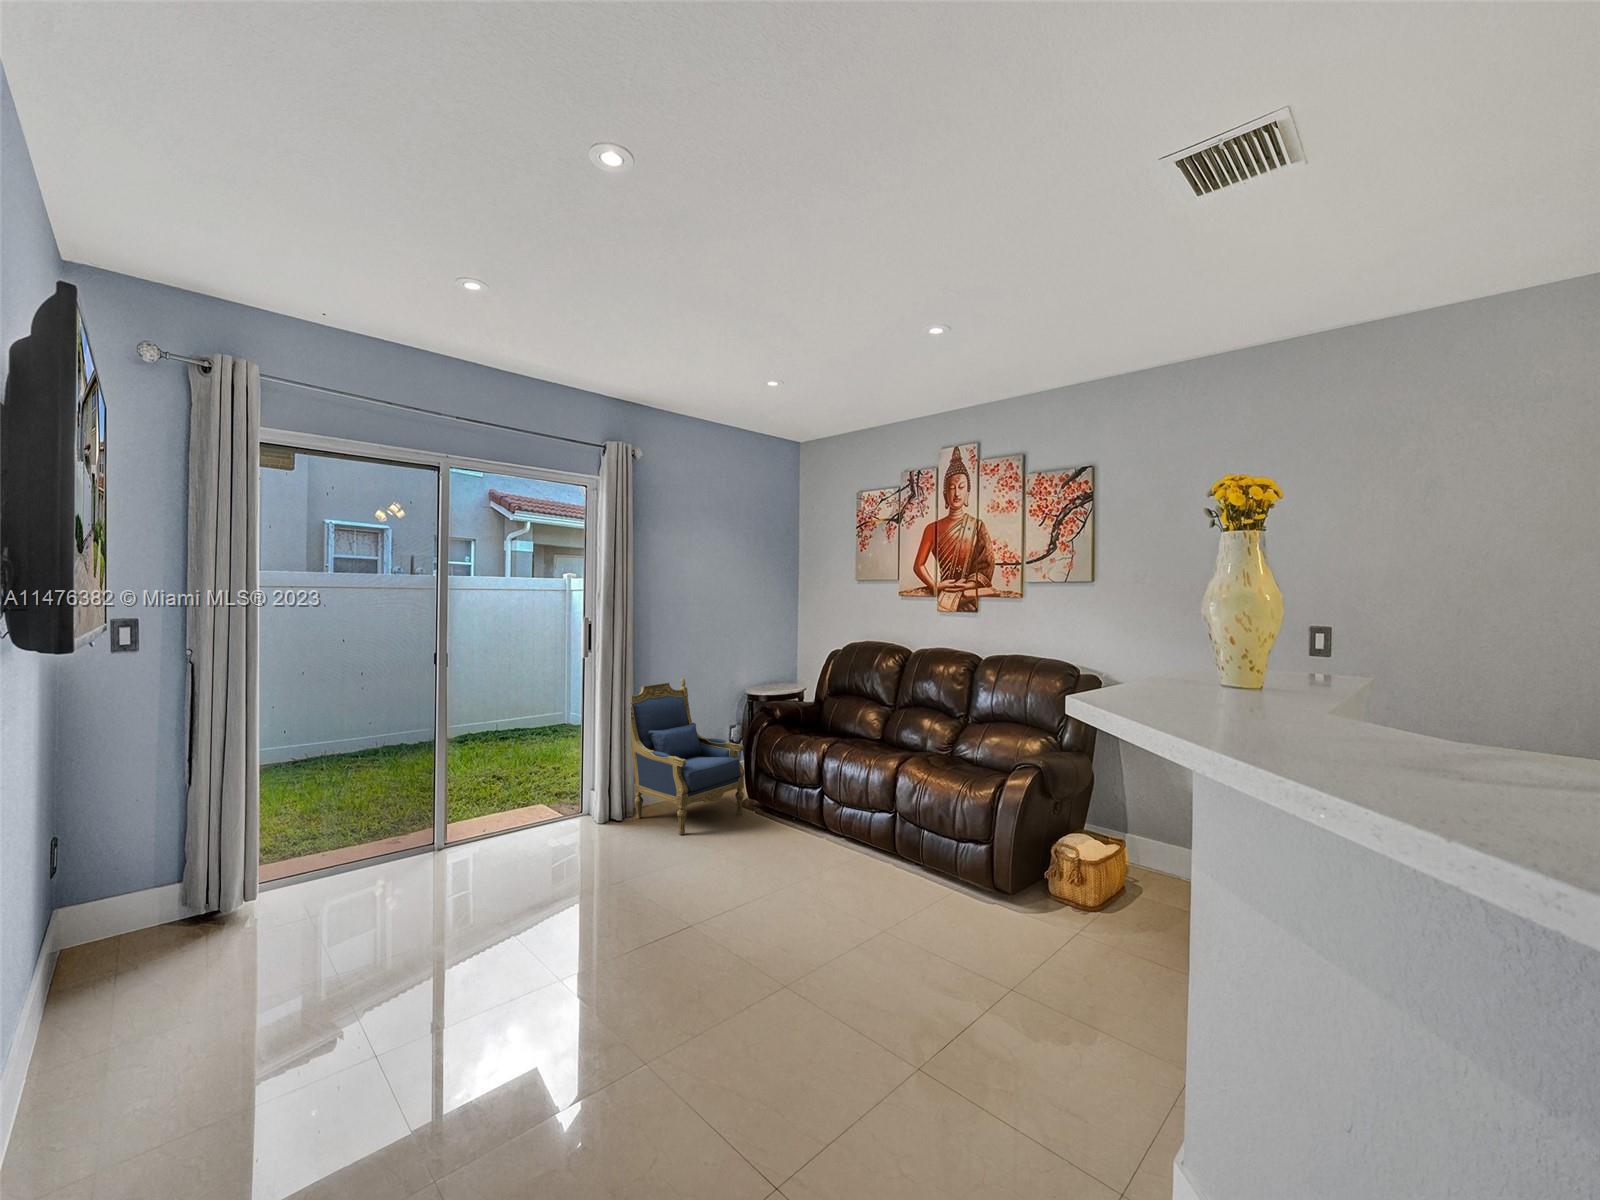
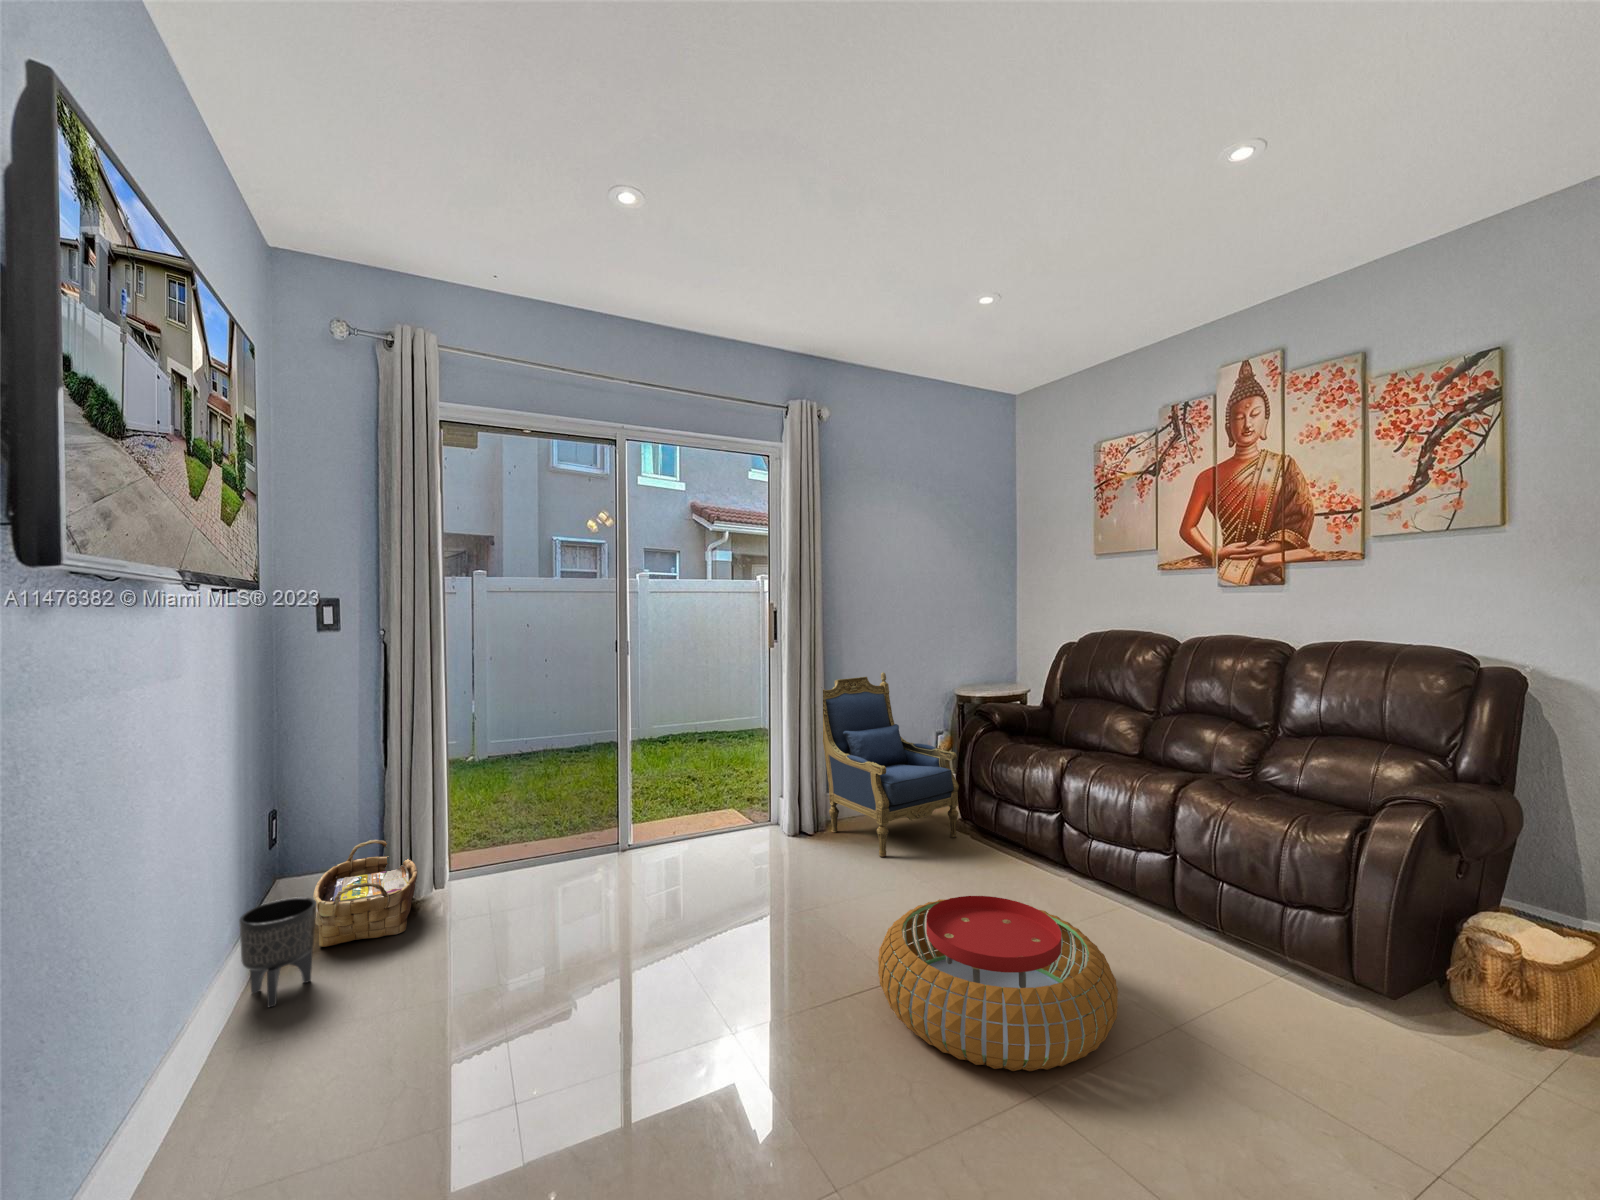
pouf: none [683,852,850,967] -> present [878,896,1118,1071]
woven basket: none [117,860,233,967] -> present [313,840,418,947]
planter: none [56,918,141,1024] -> present [239,897,316,1007]

